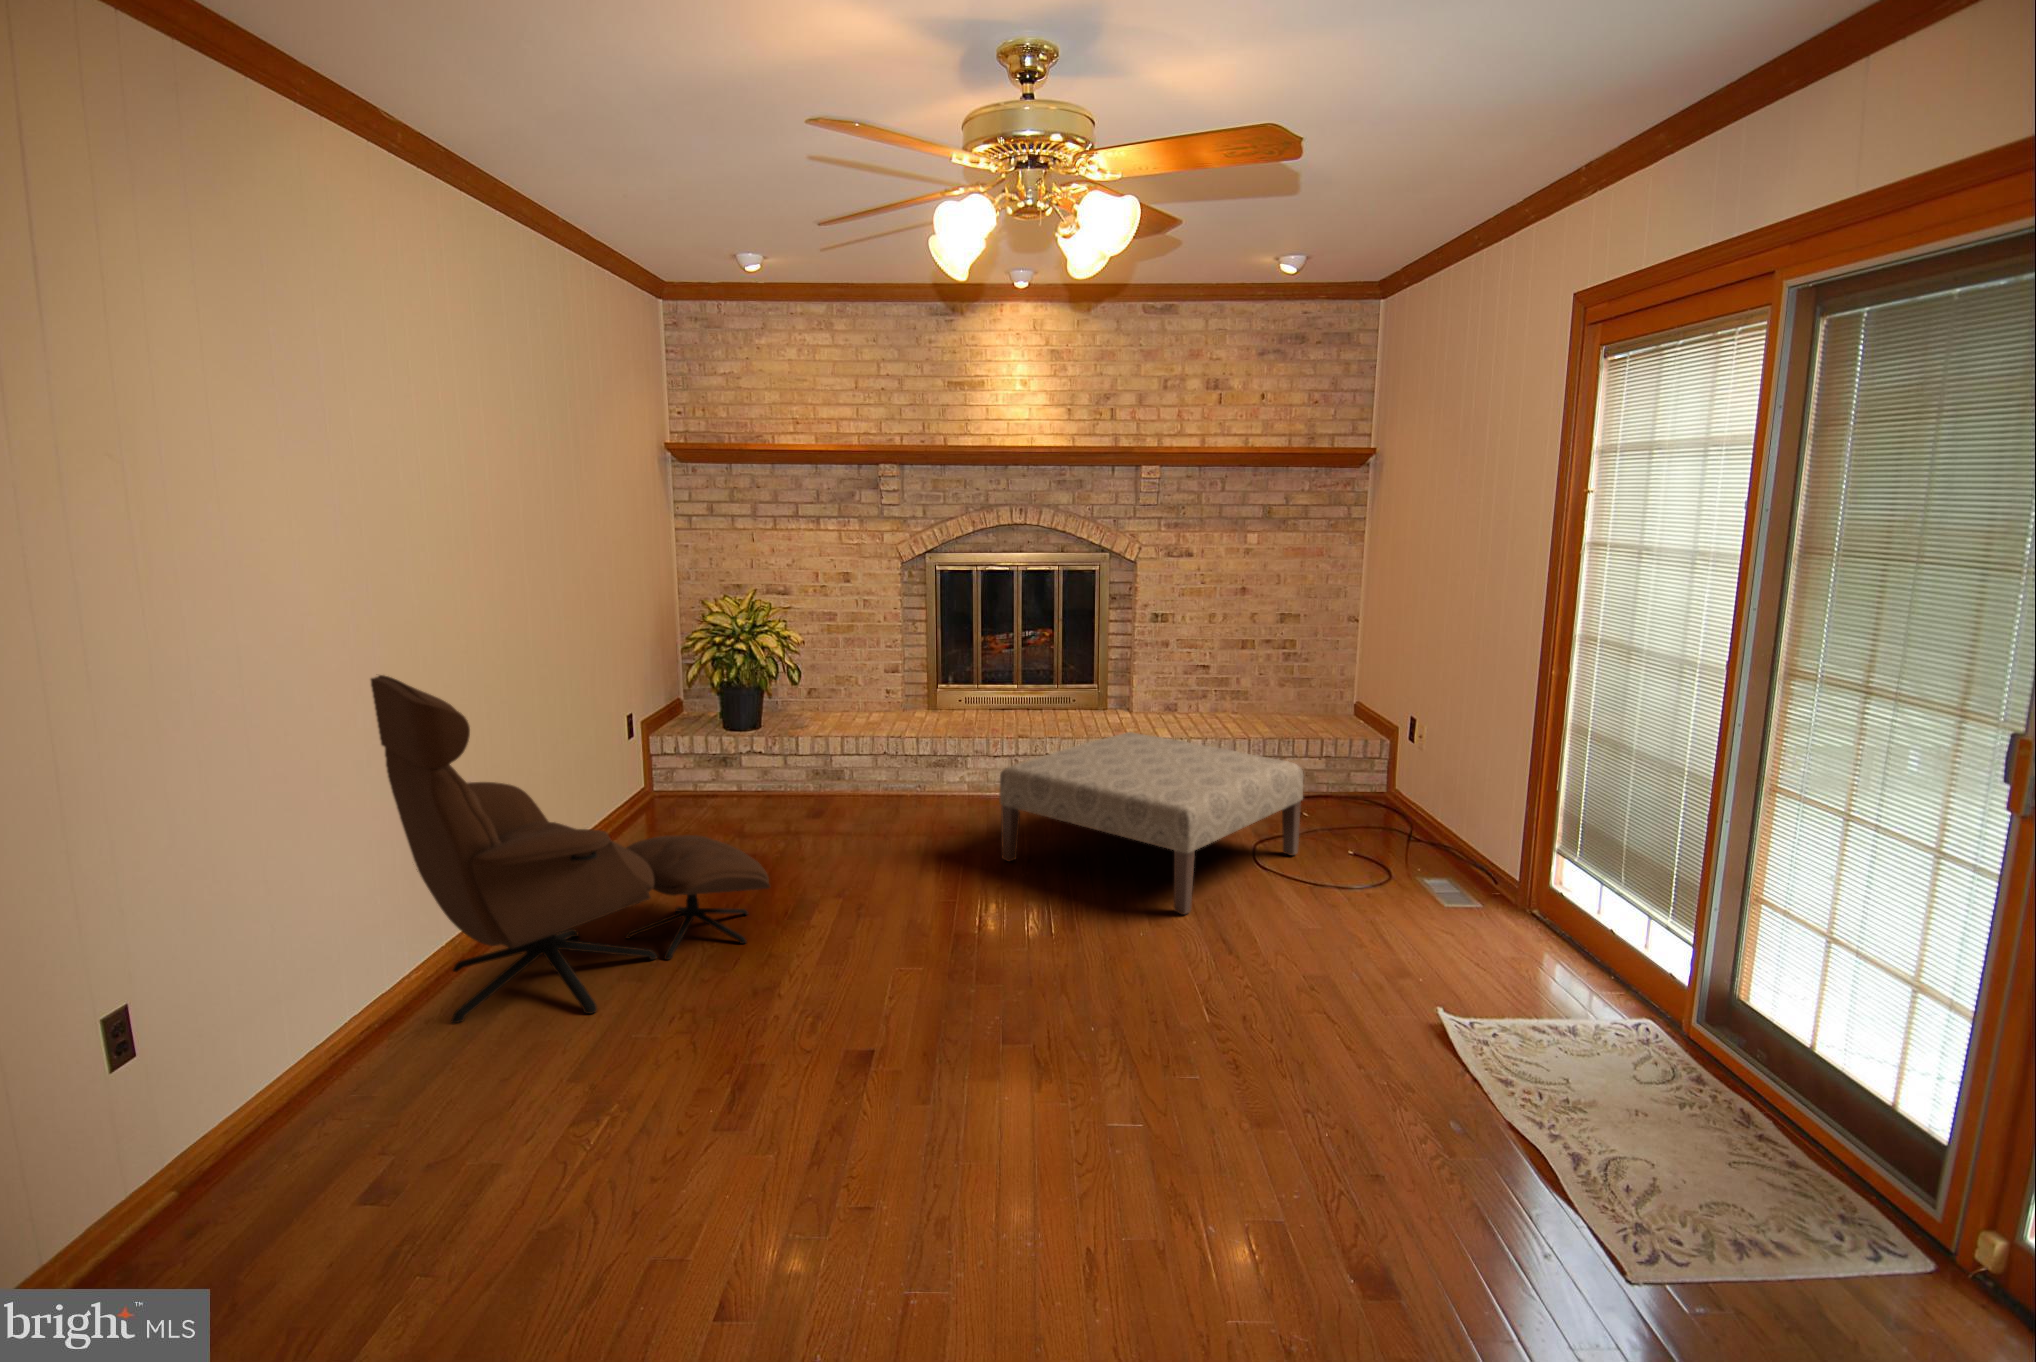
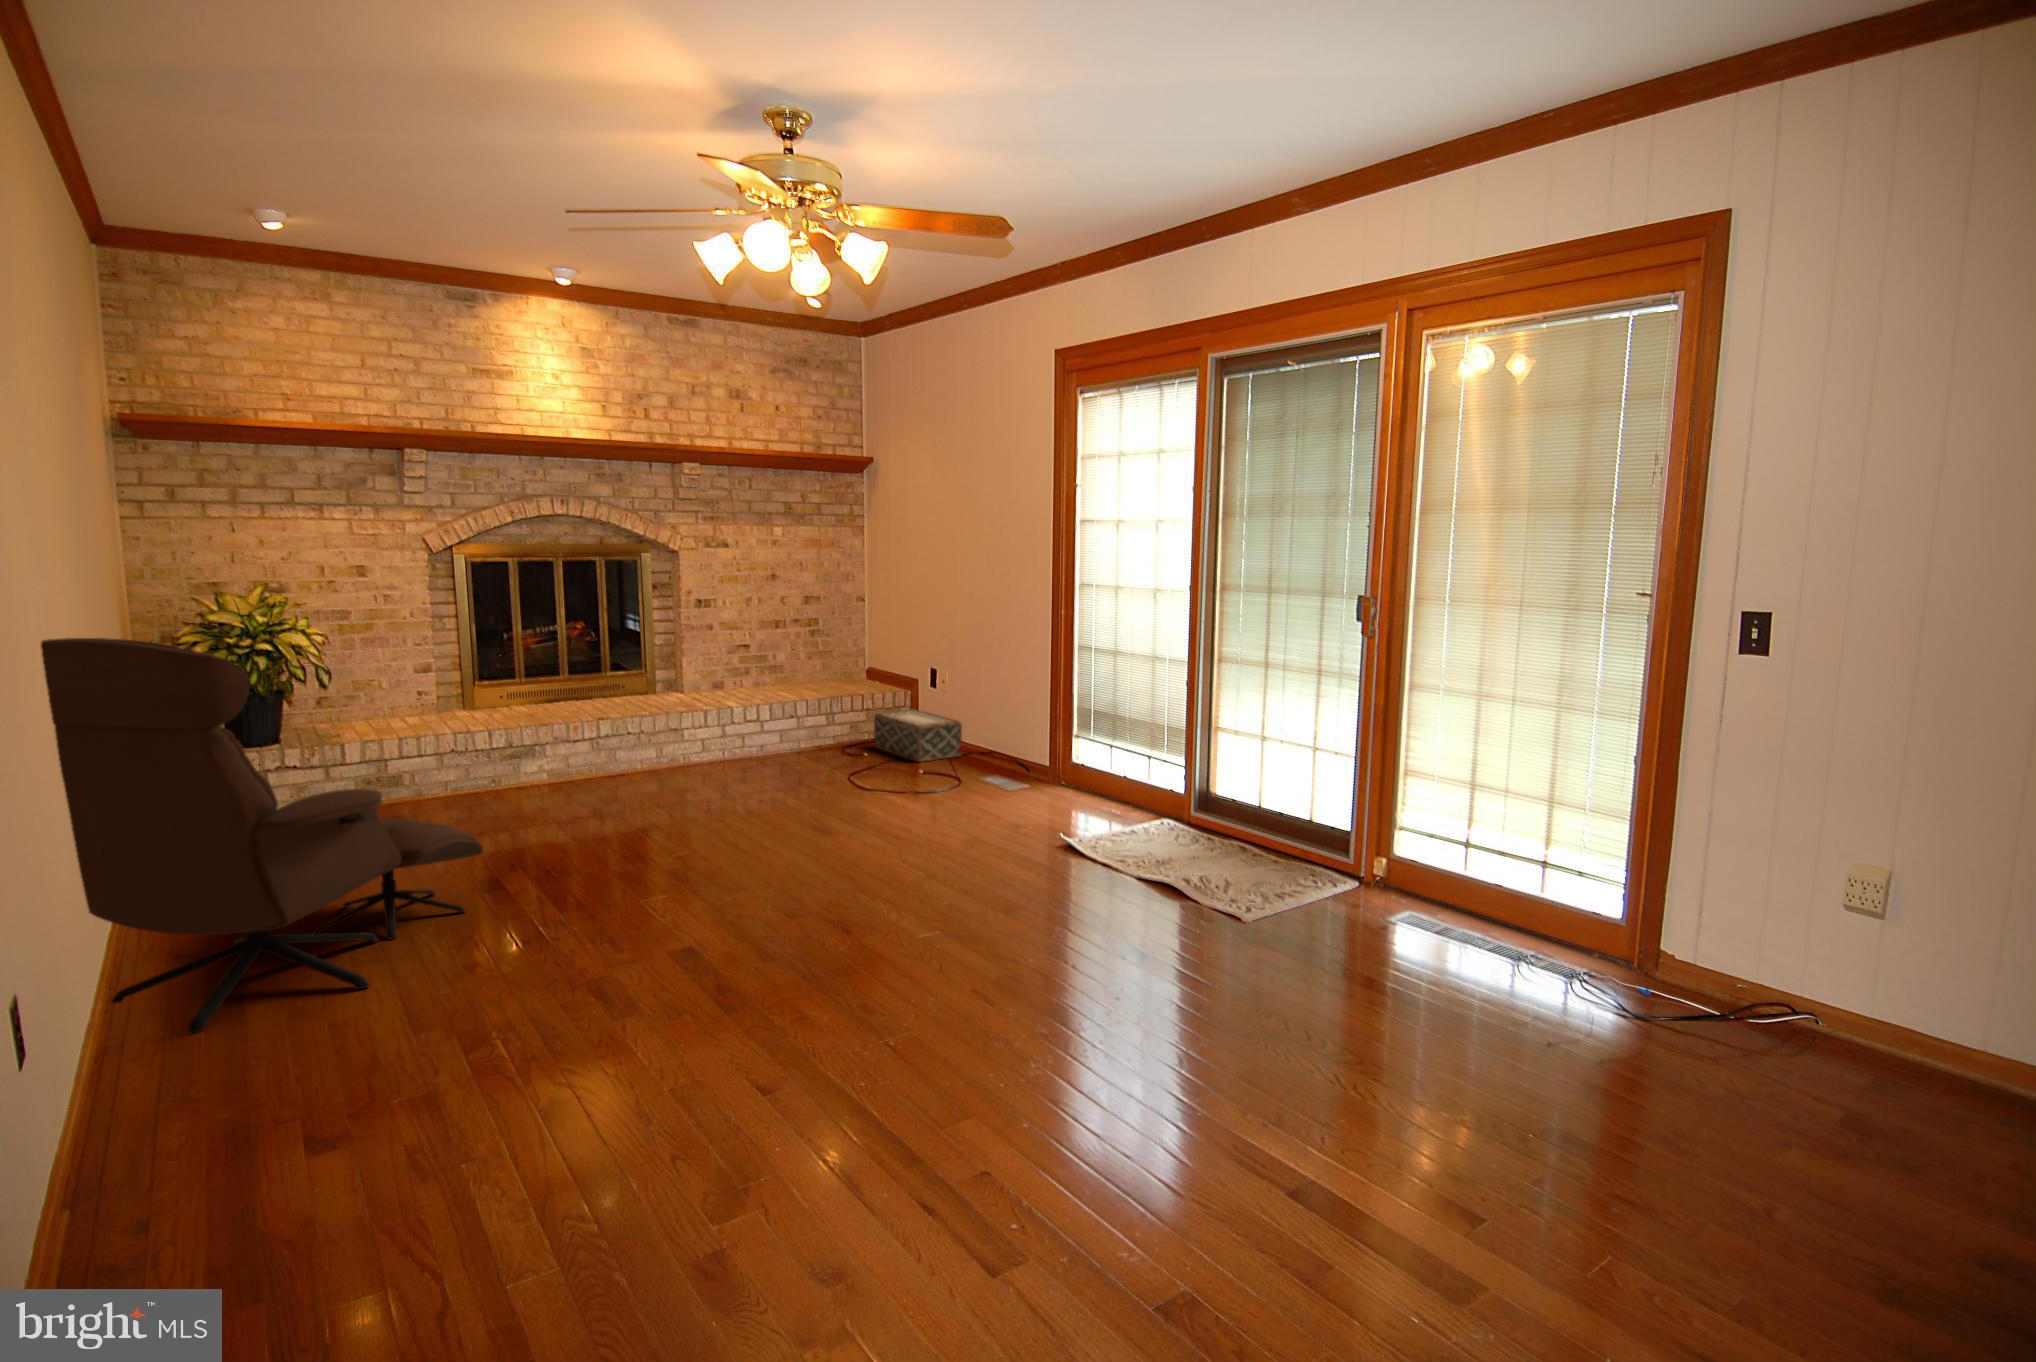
ottoman: present [1000,732,1304,914] -> none [642,698,887,824]
woven basket: none [1327,765,1428,838] -> present [874,709,962,762]

